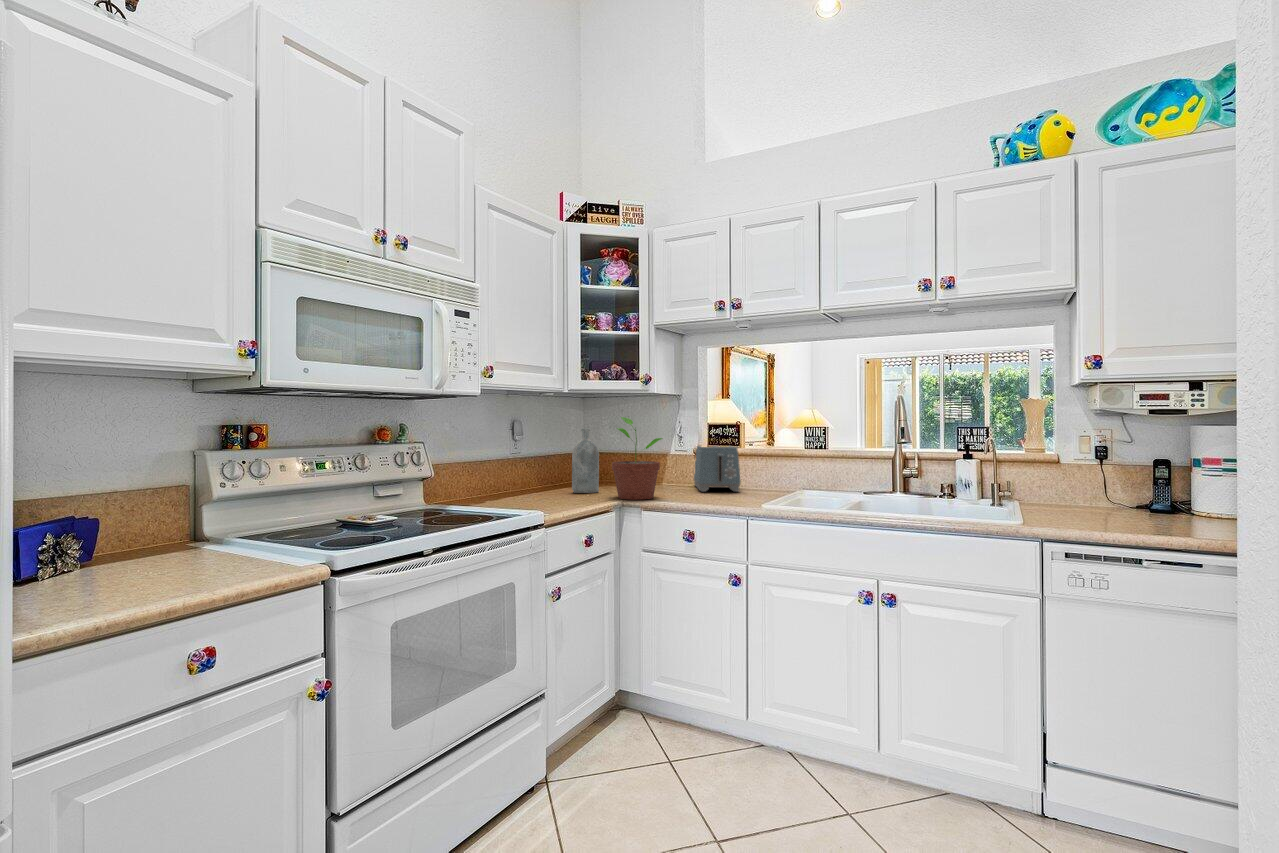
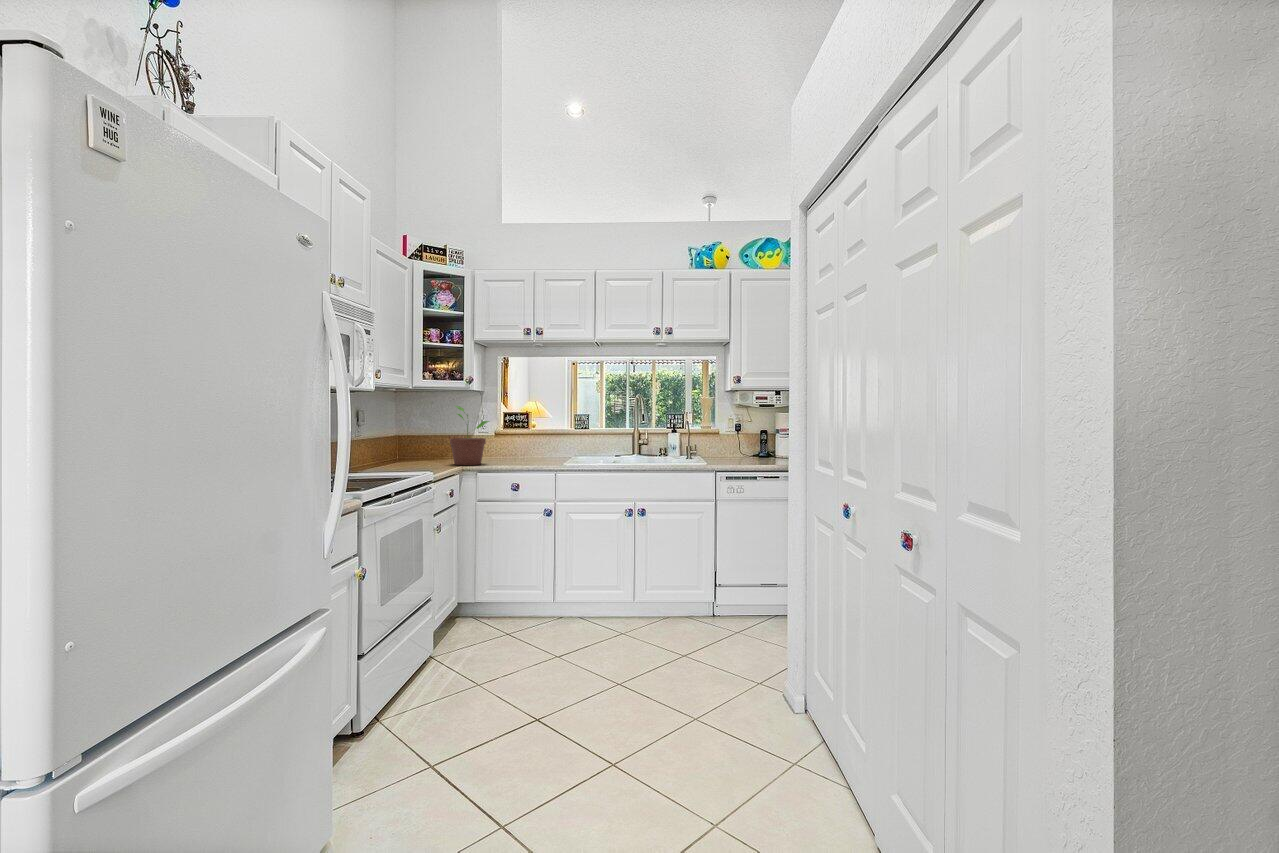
bottle: present [572,429,599,493] -> none [411,414,432,463]
toaster: present [694,446,741,492] -> none [494,428,535,460]

